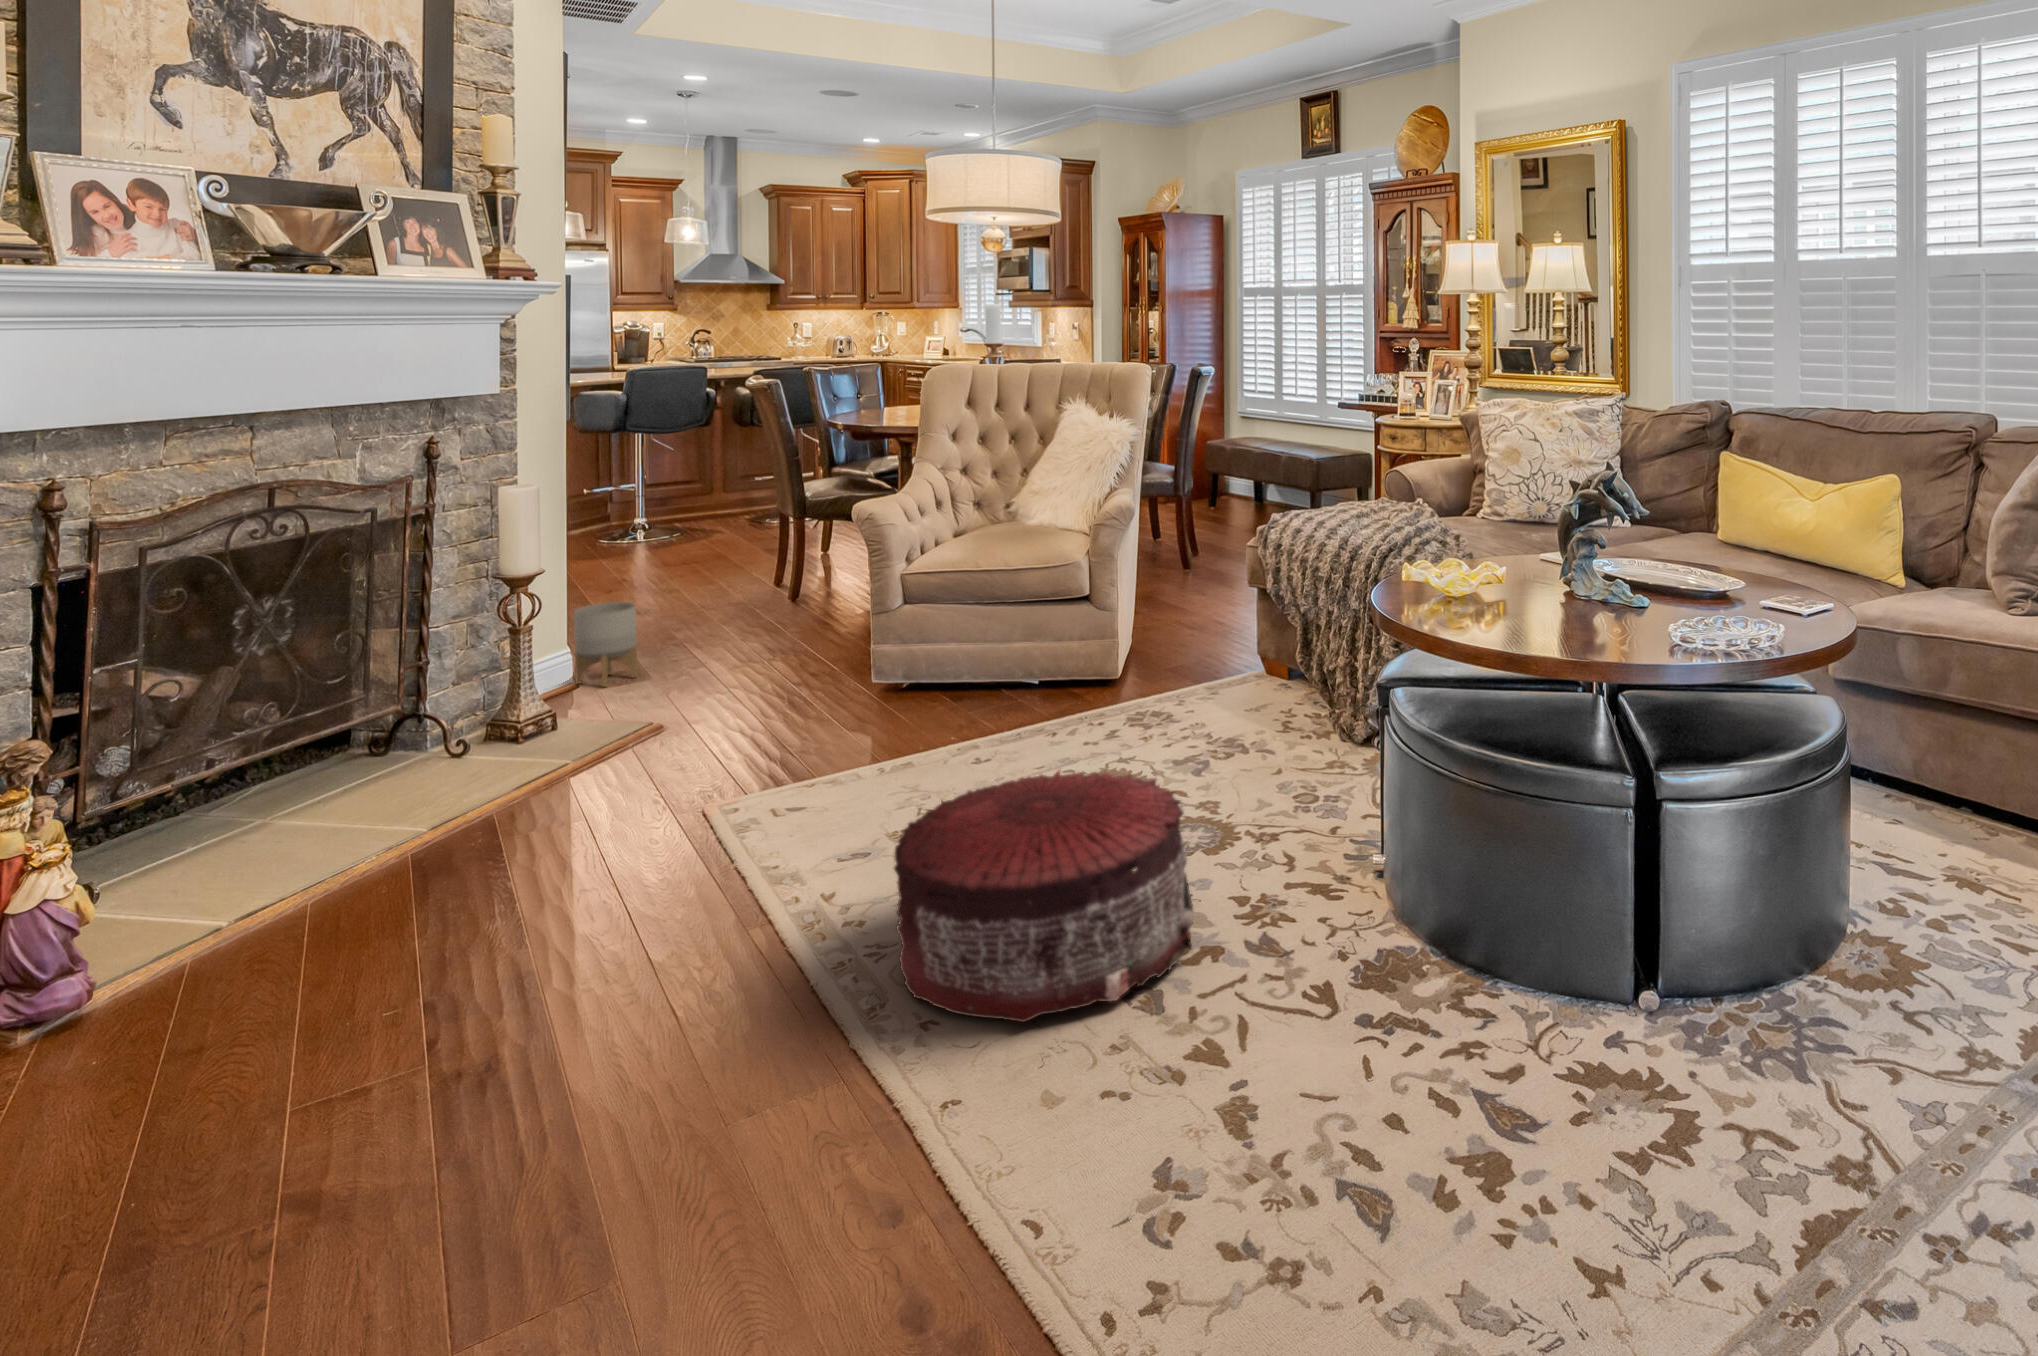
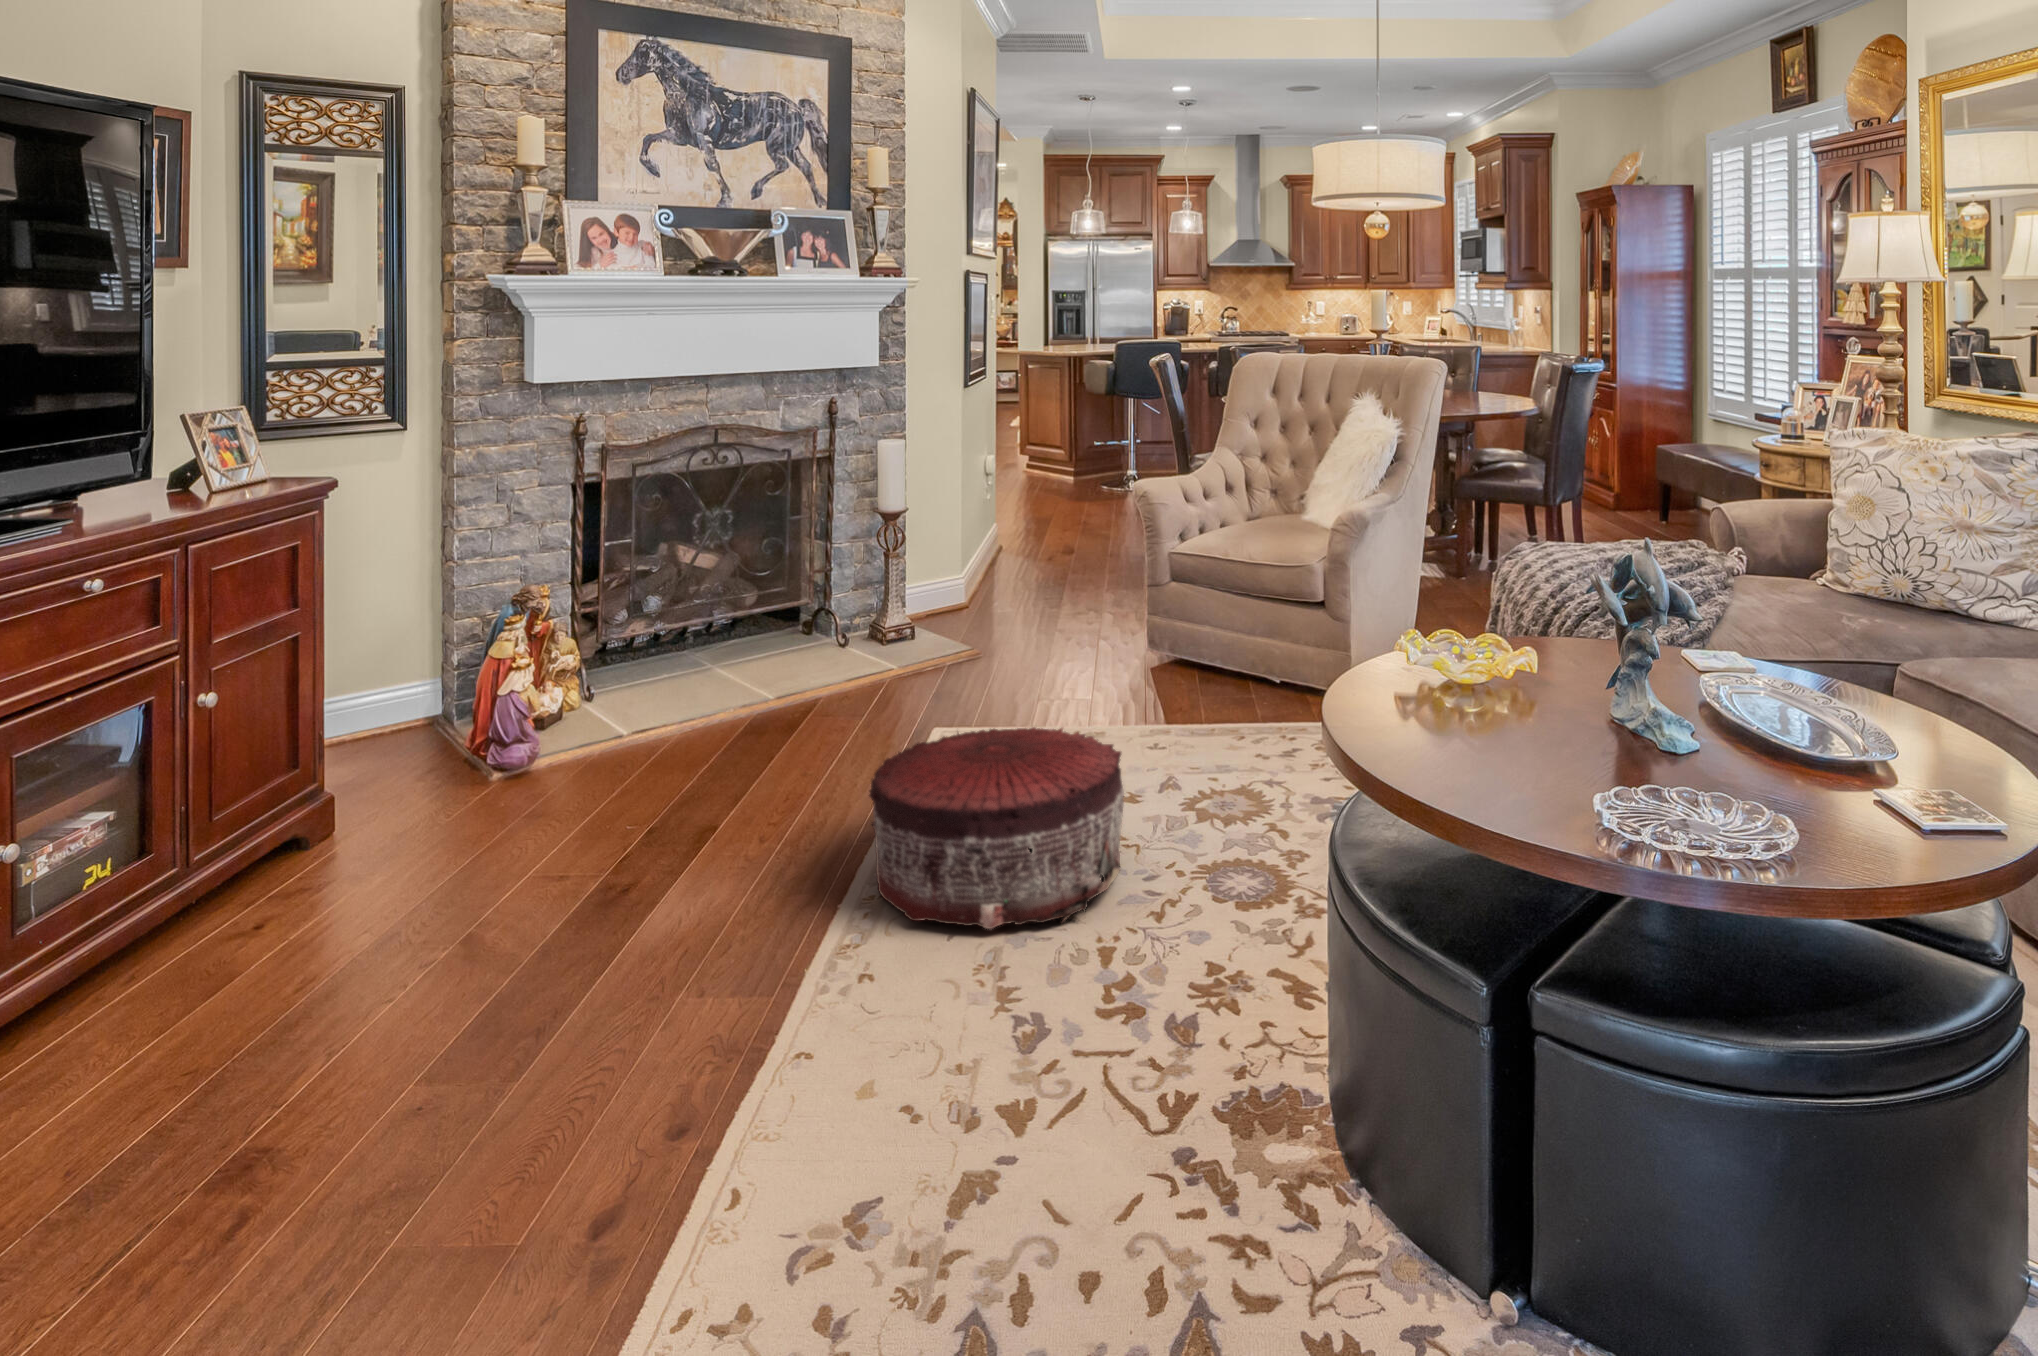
planter: present [574,602,638,687] -> none [952,543,997,611]

